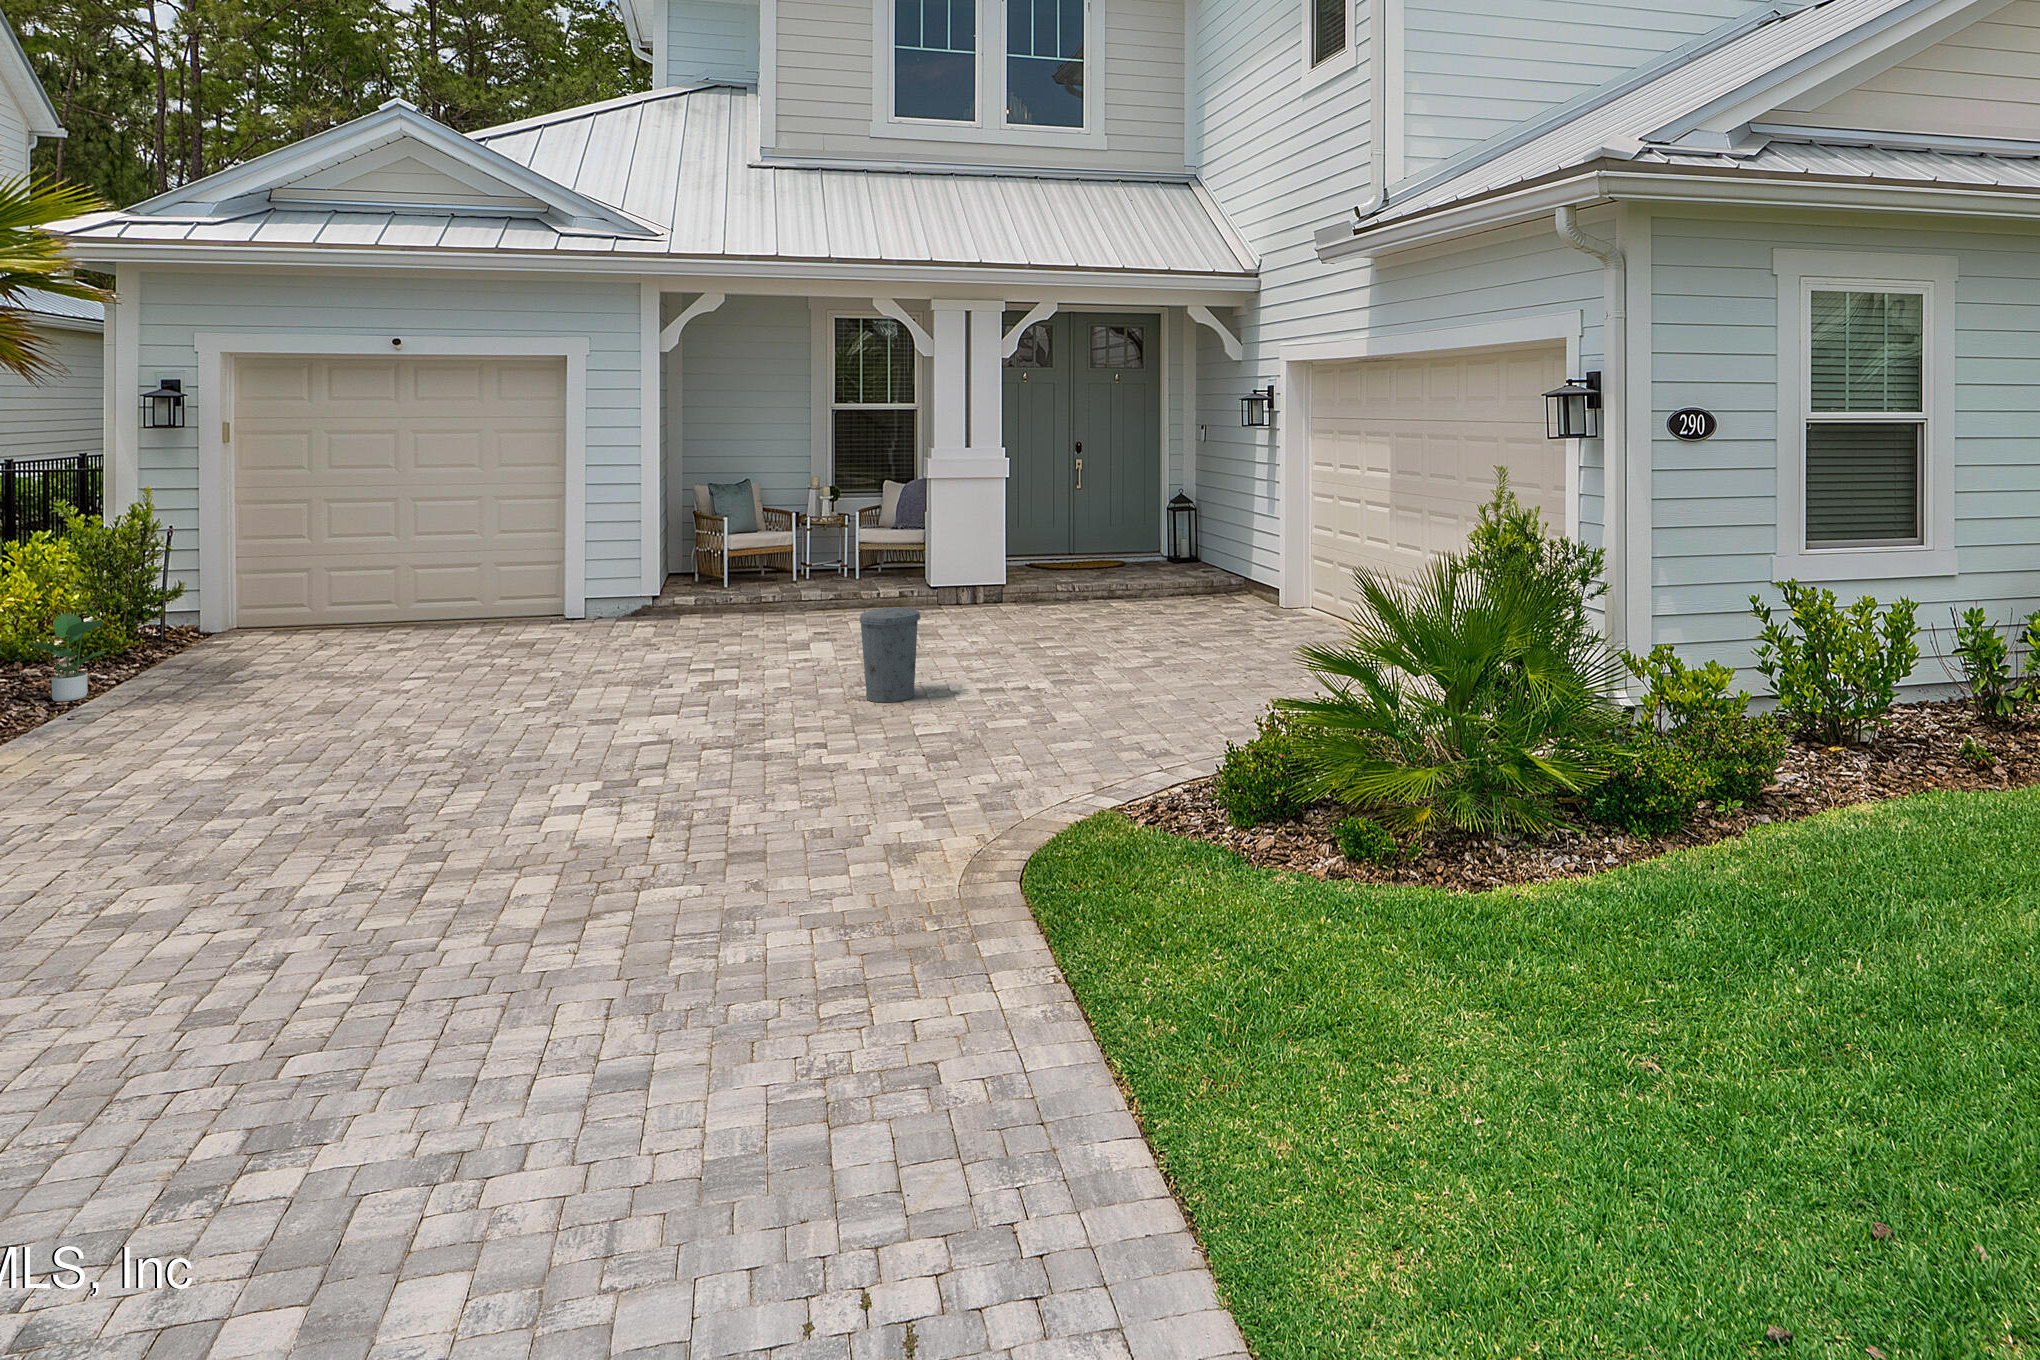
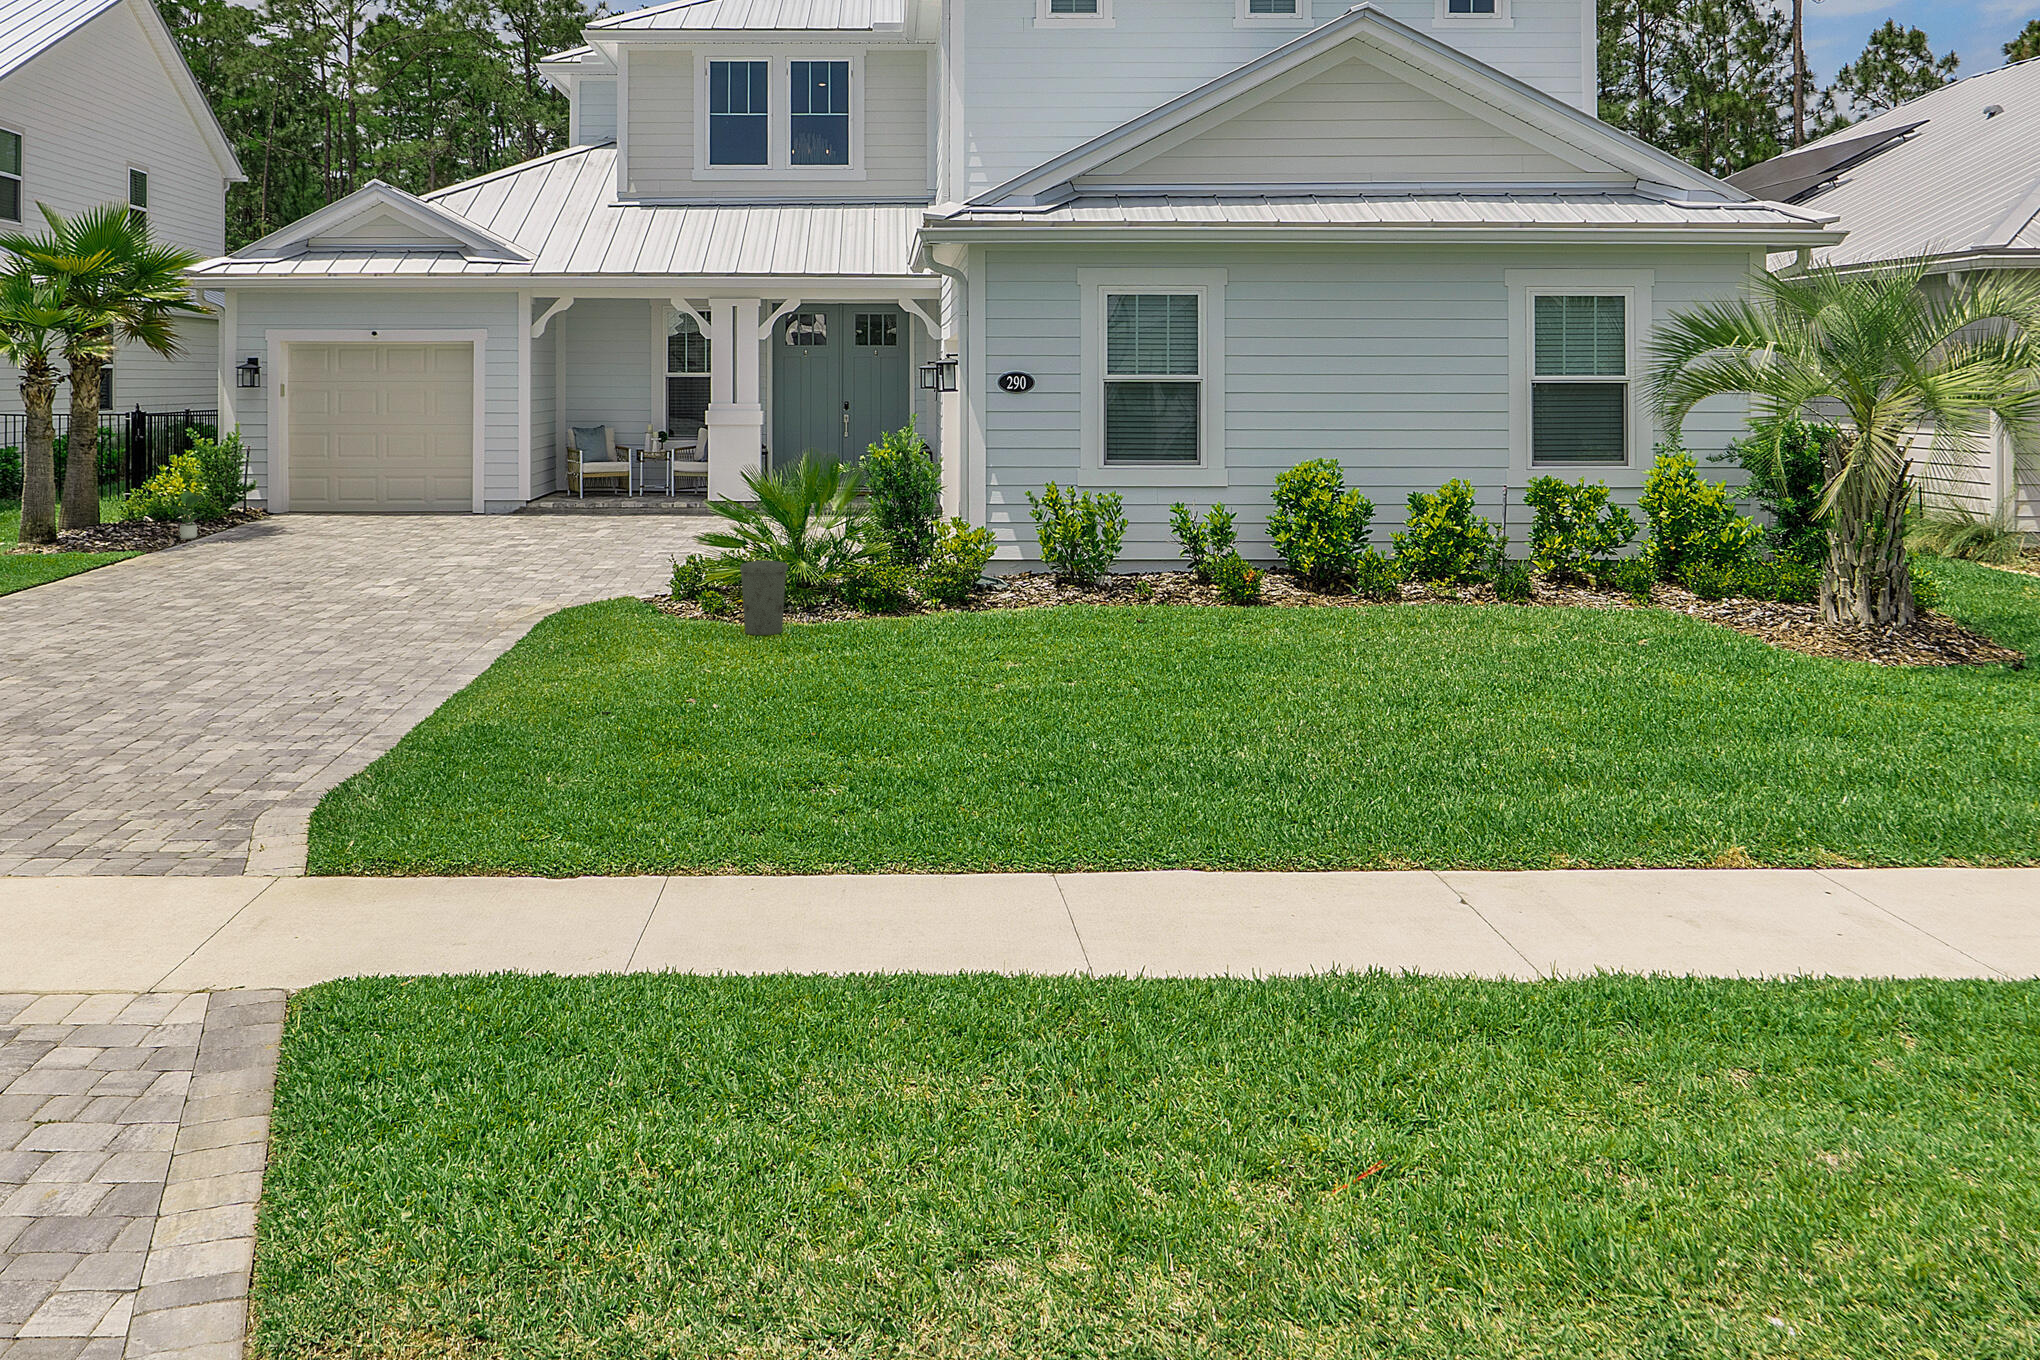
trash can: present [860,608,920,702] -> present [740,560,788,635]

